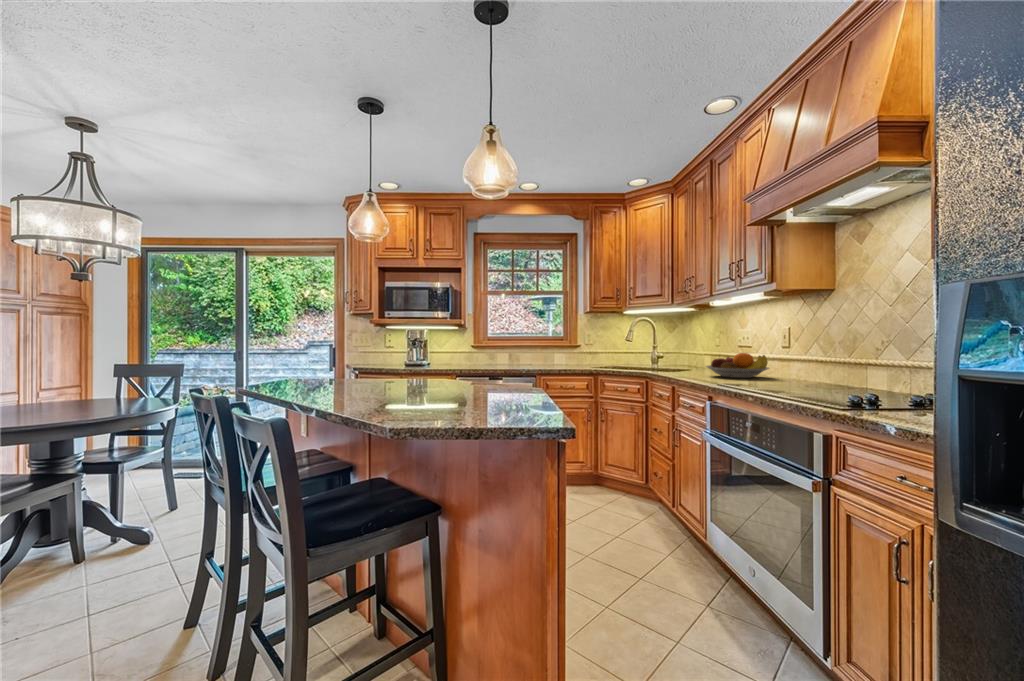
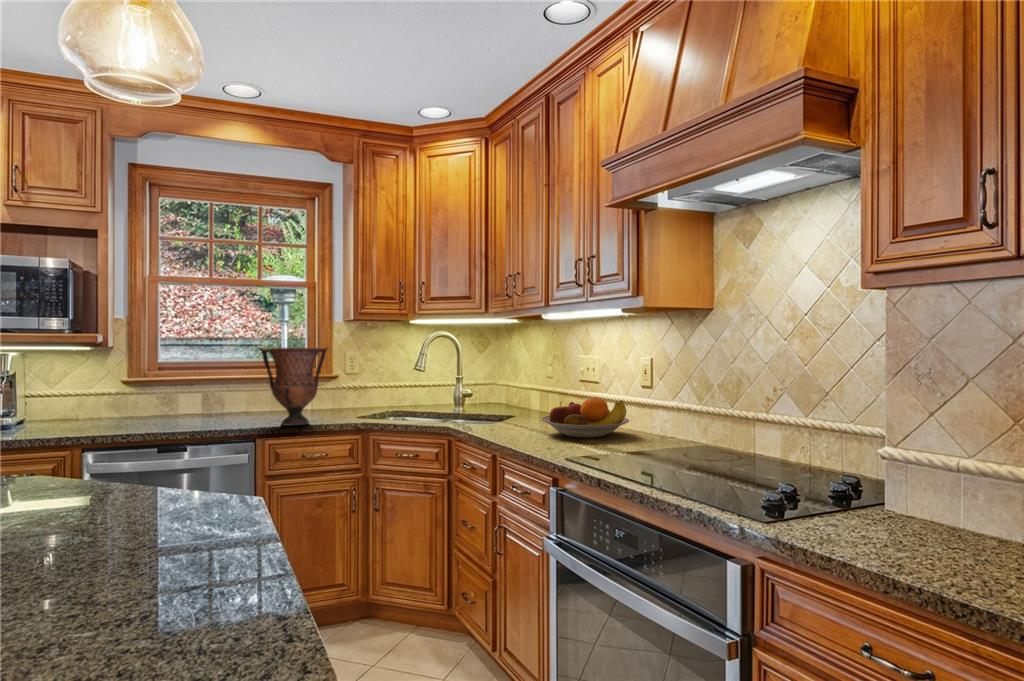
vase: none [538,325,575,368] -> present [259,347,328,426]

